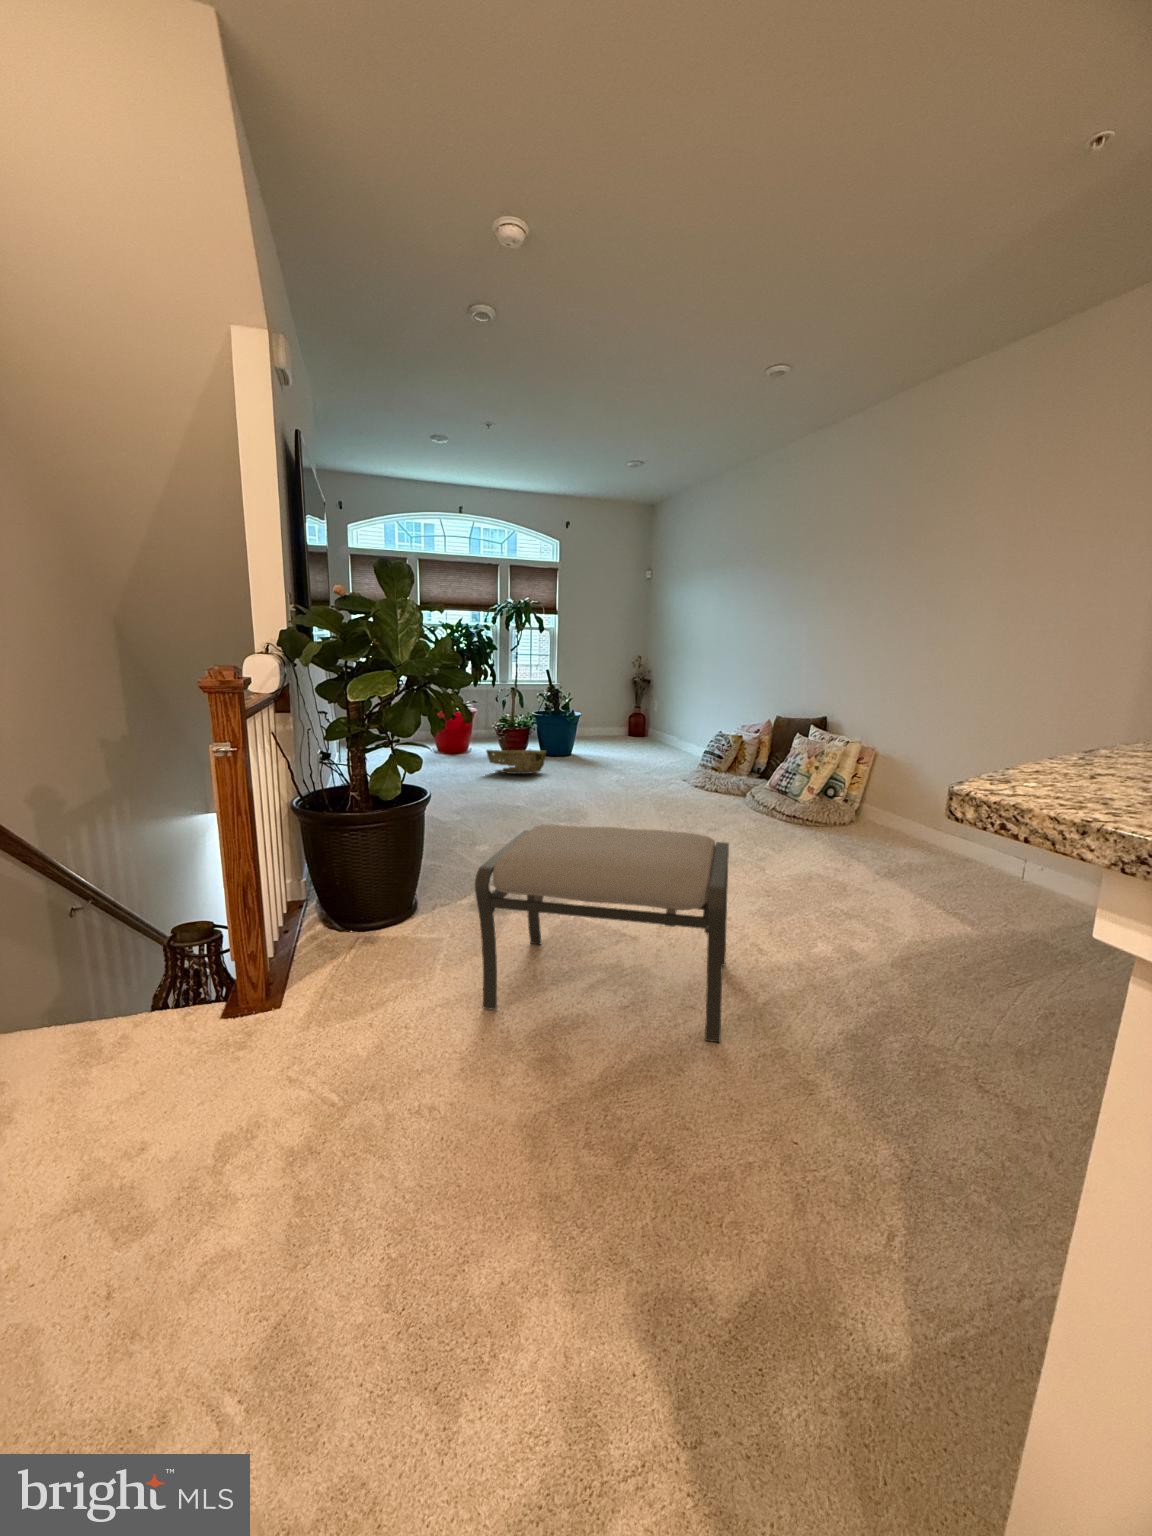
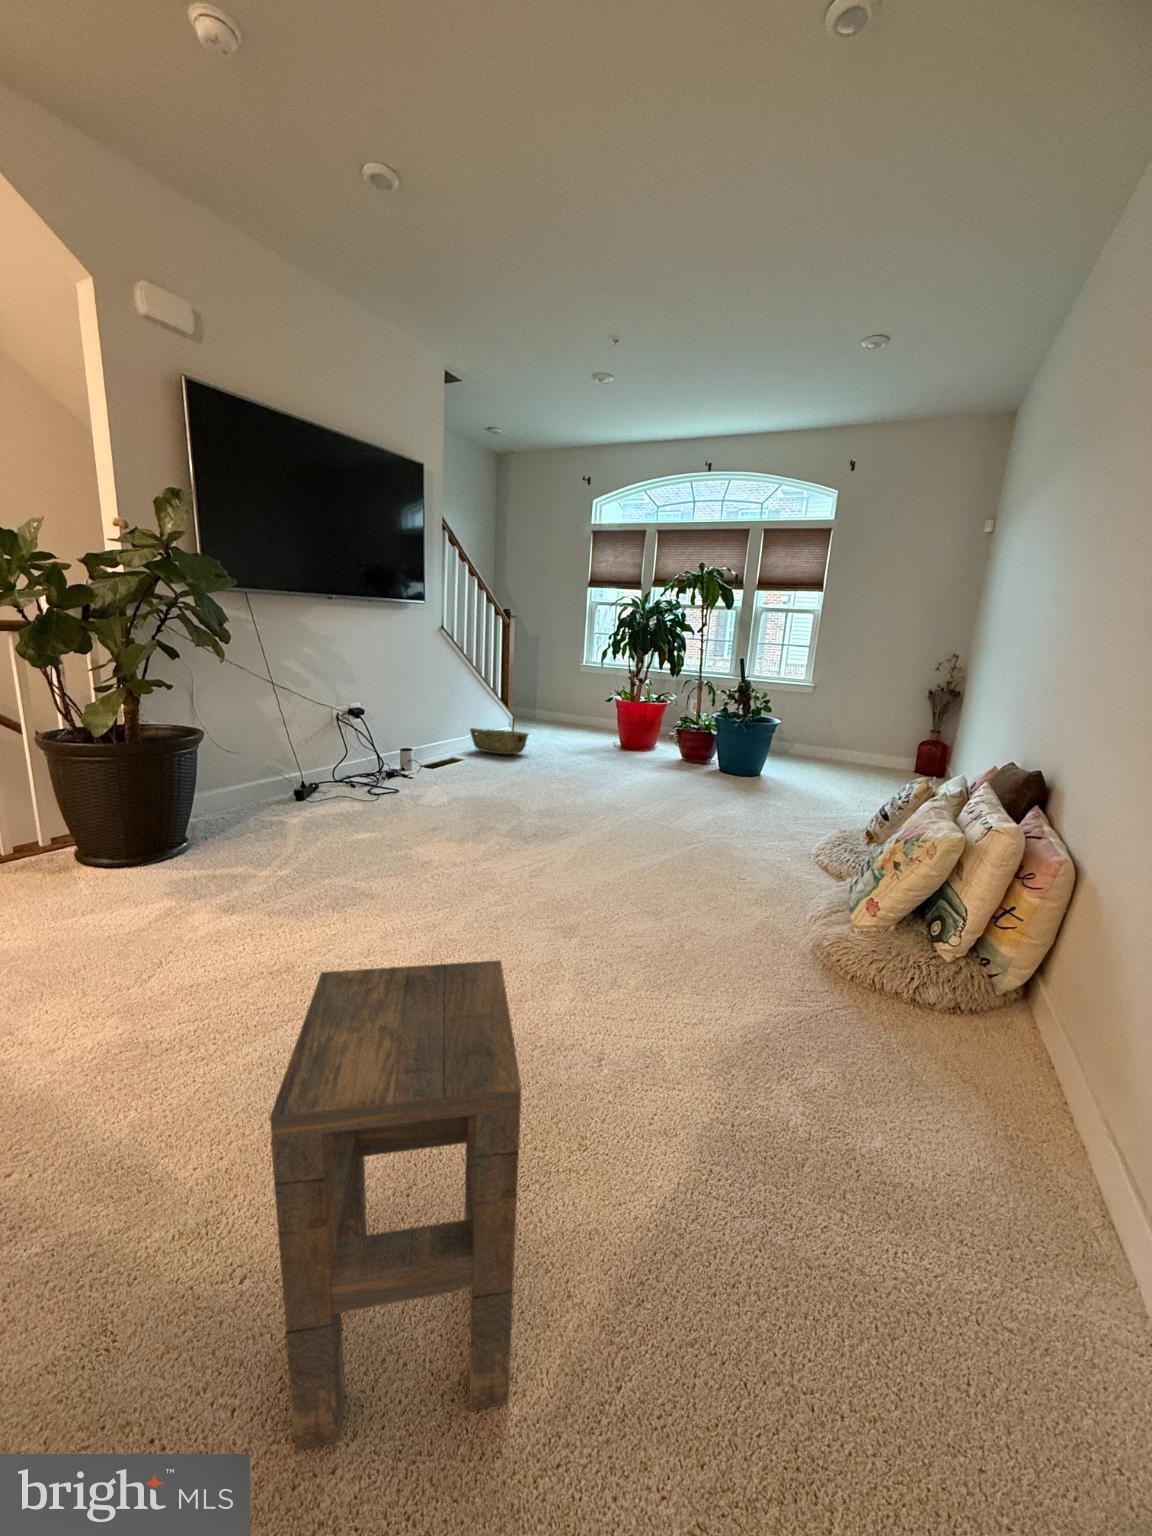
ottoman: present [475,825,729,1042] -> none [468,824,711,1045]
side table: none [249,936,522,1451] -> present [270,960,521,1451]

